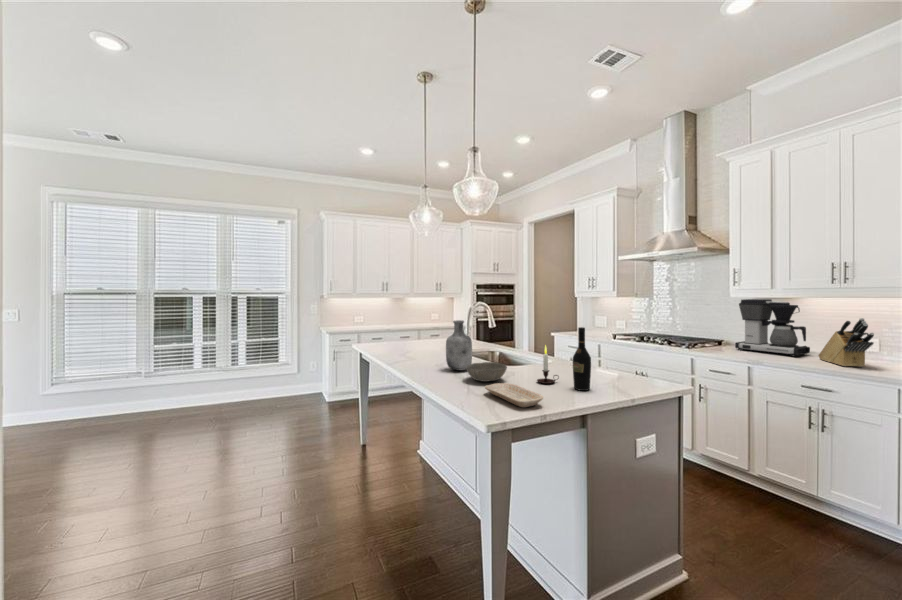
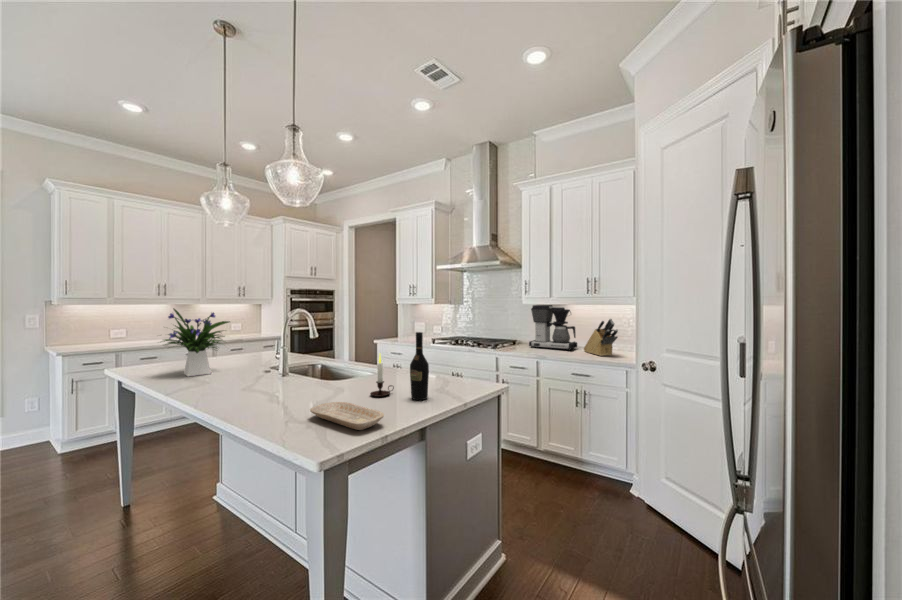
flower arrangement: none [382,302,430,354] -> present [164,308,230,376]
vase: present [446,320,472,370] -> none [254,329,290,391]
bowl: present [466,362,507,382] -> none [282,377,335,402]

